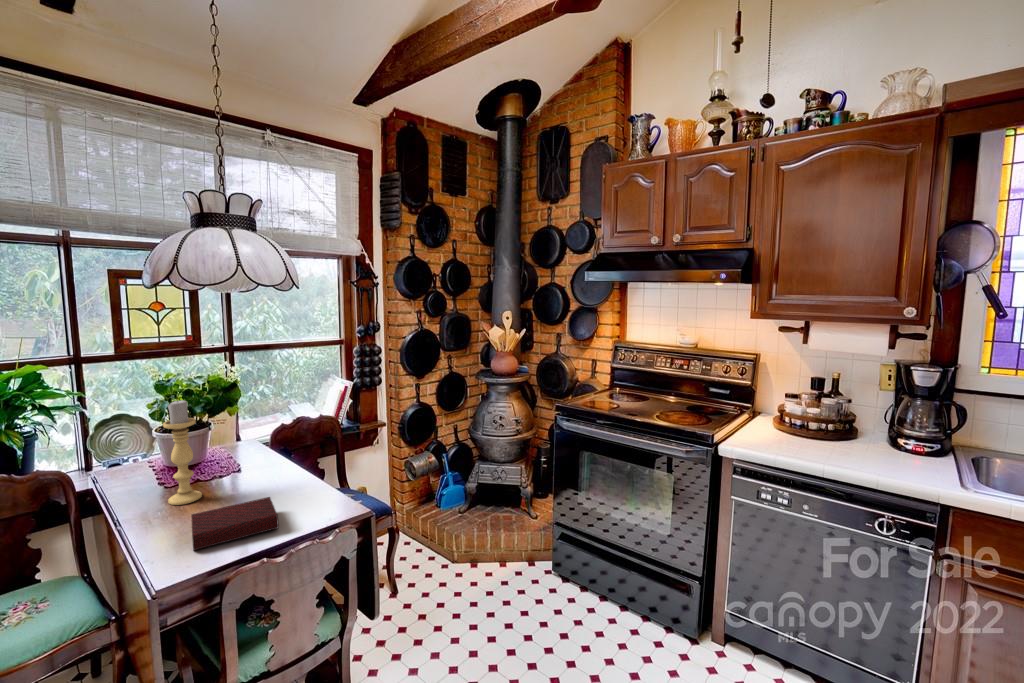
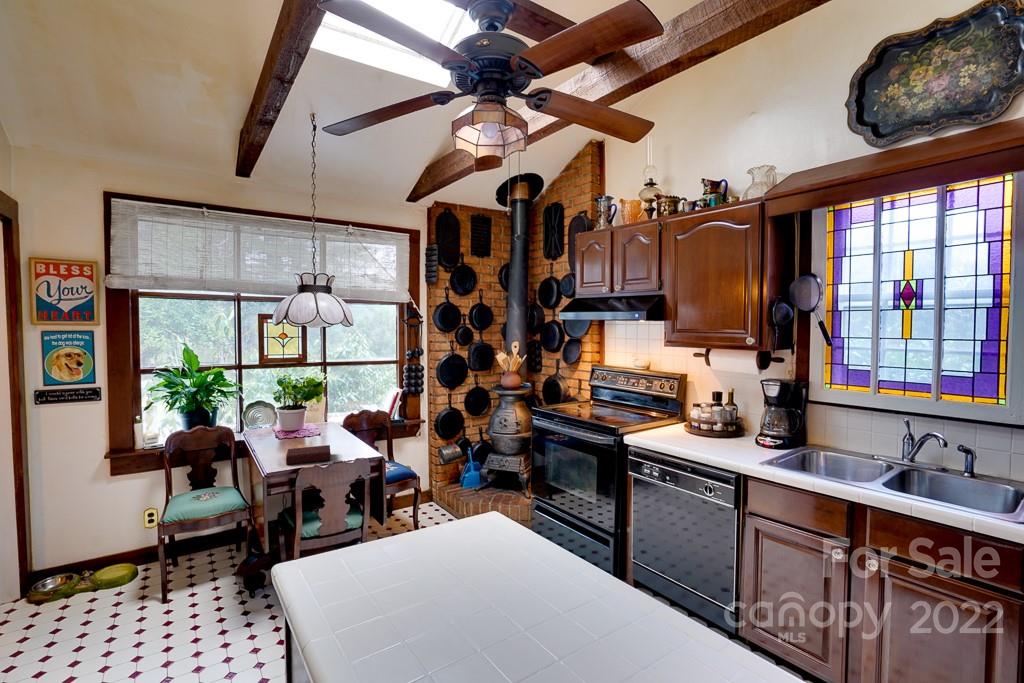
candle holder: present [163,400,202,505] -> none [279,387,297,447]

